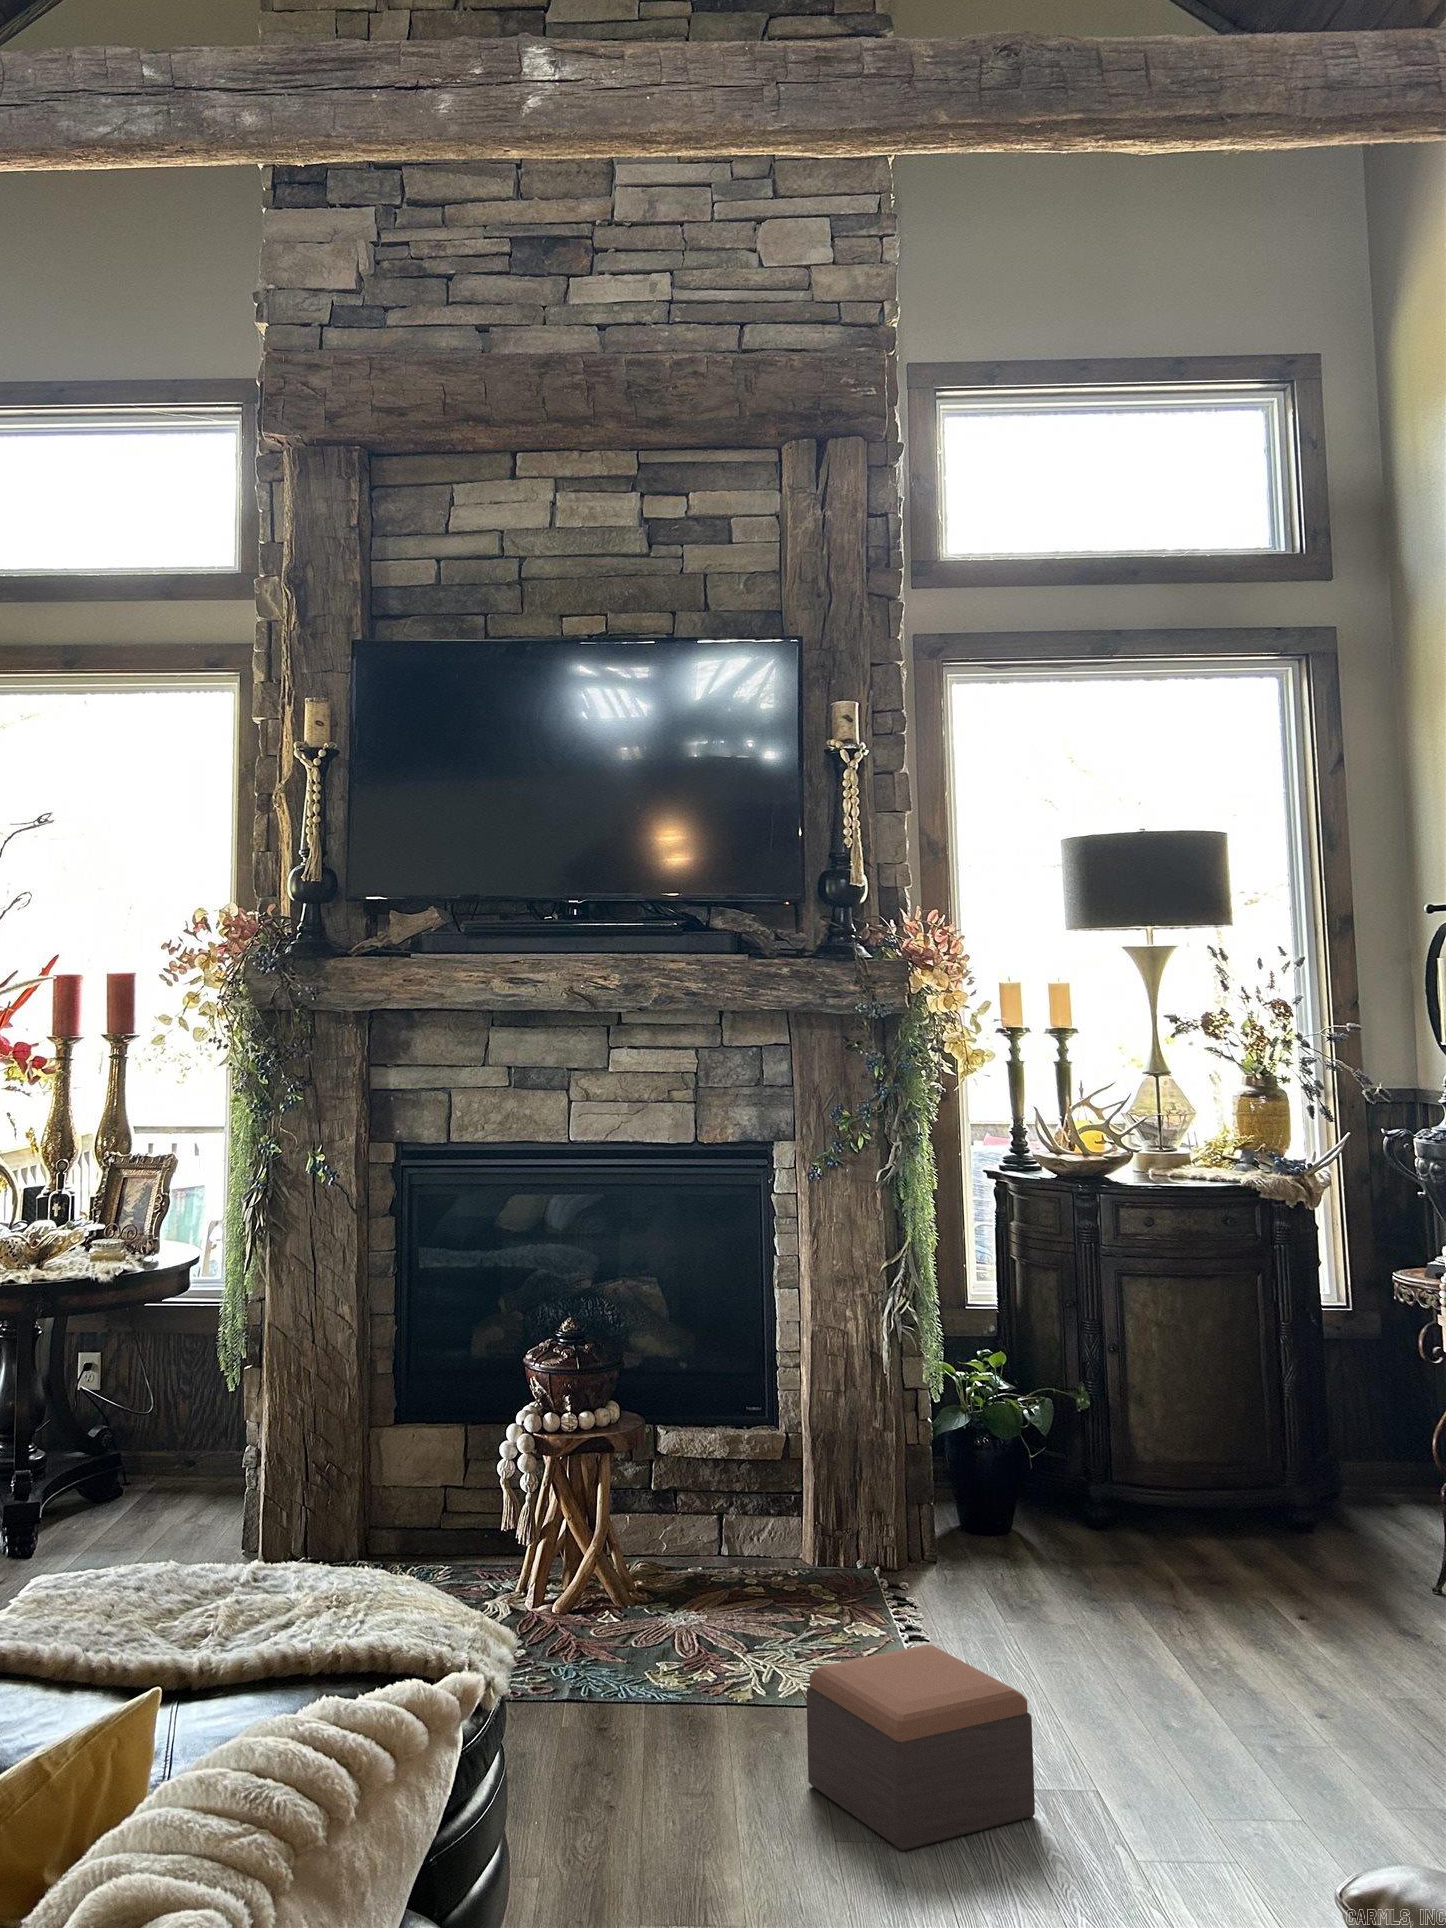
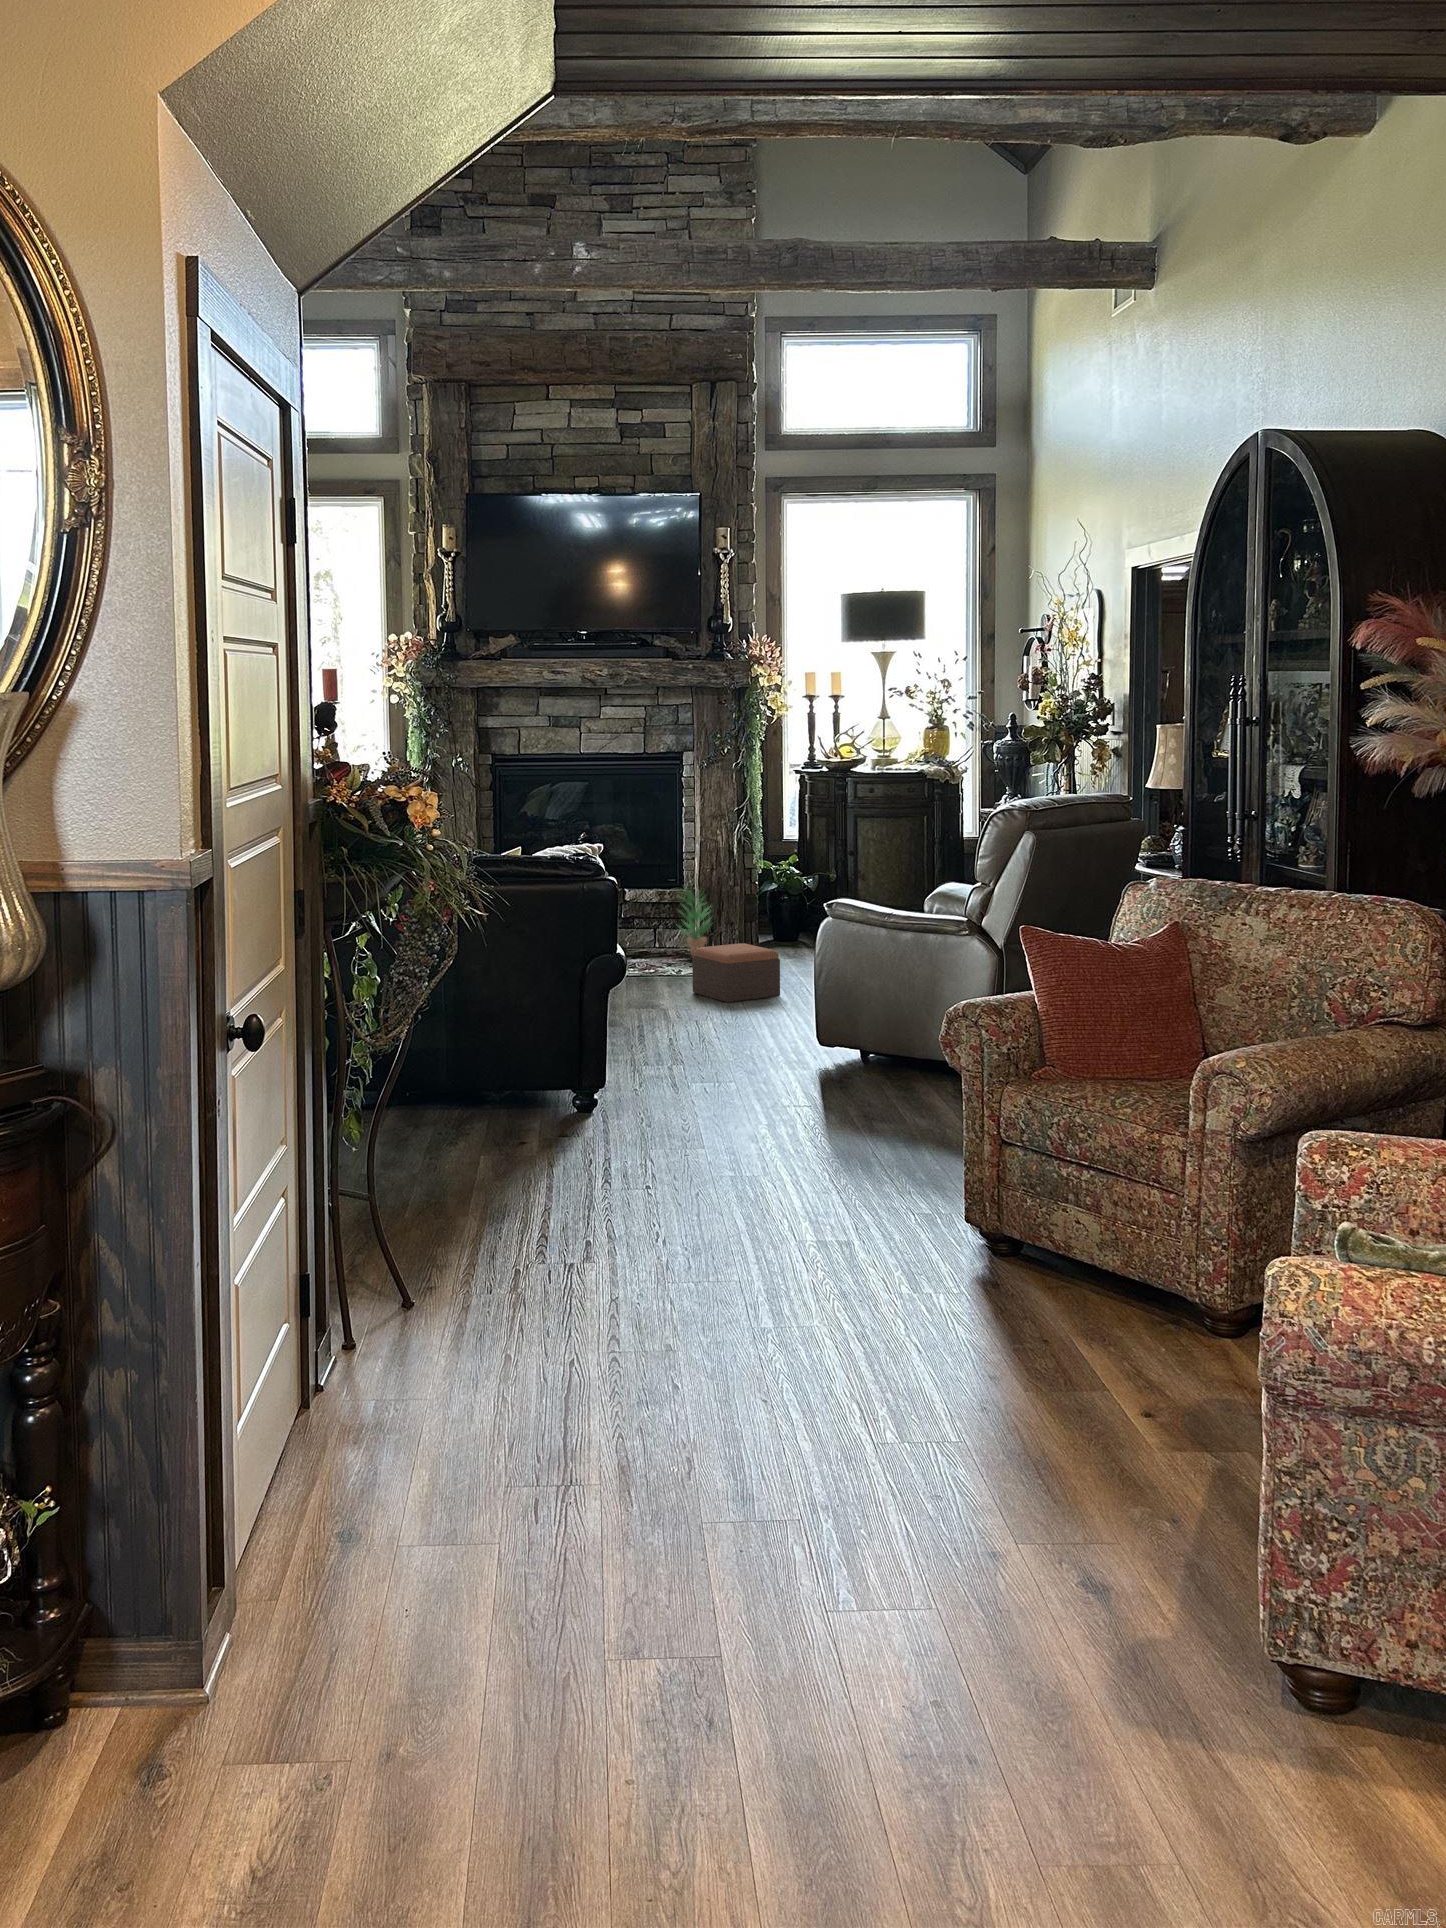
potted plant: none [760,1432,843,1598] -> present [680,887,710,956]

